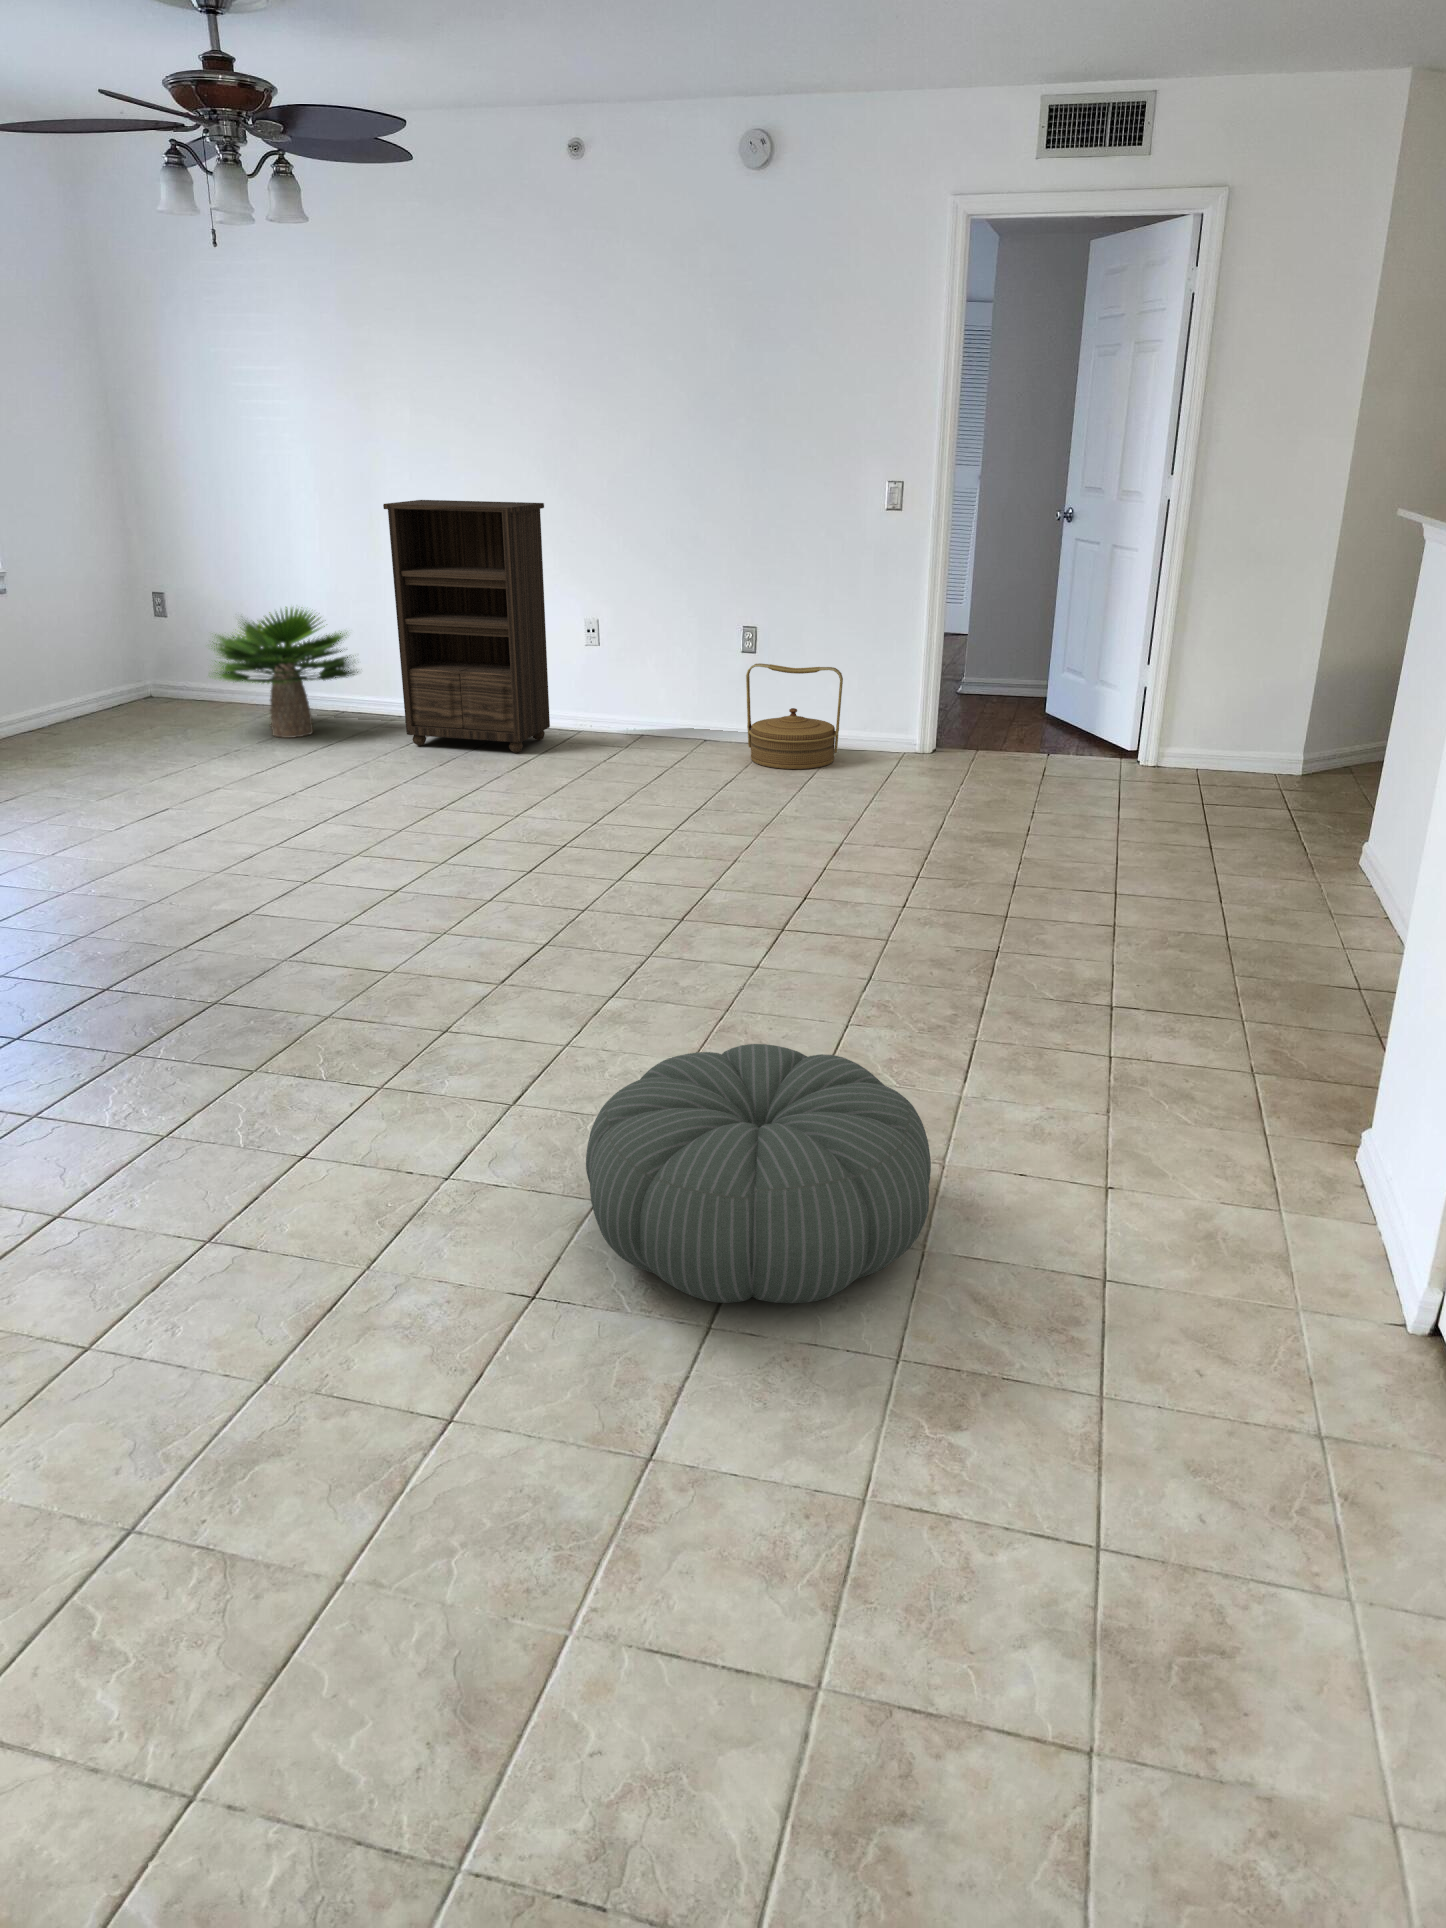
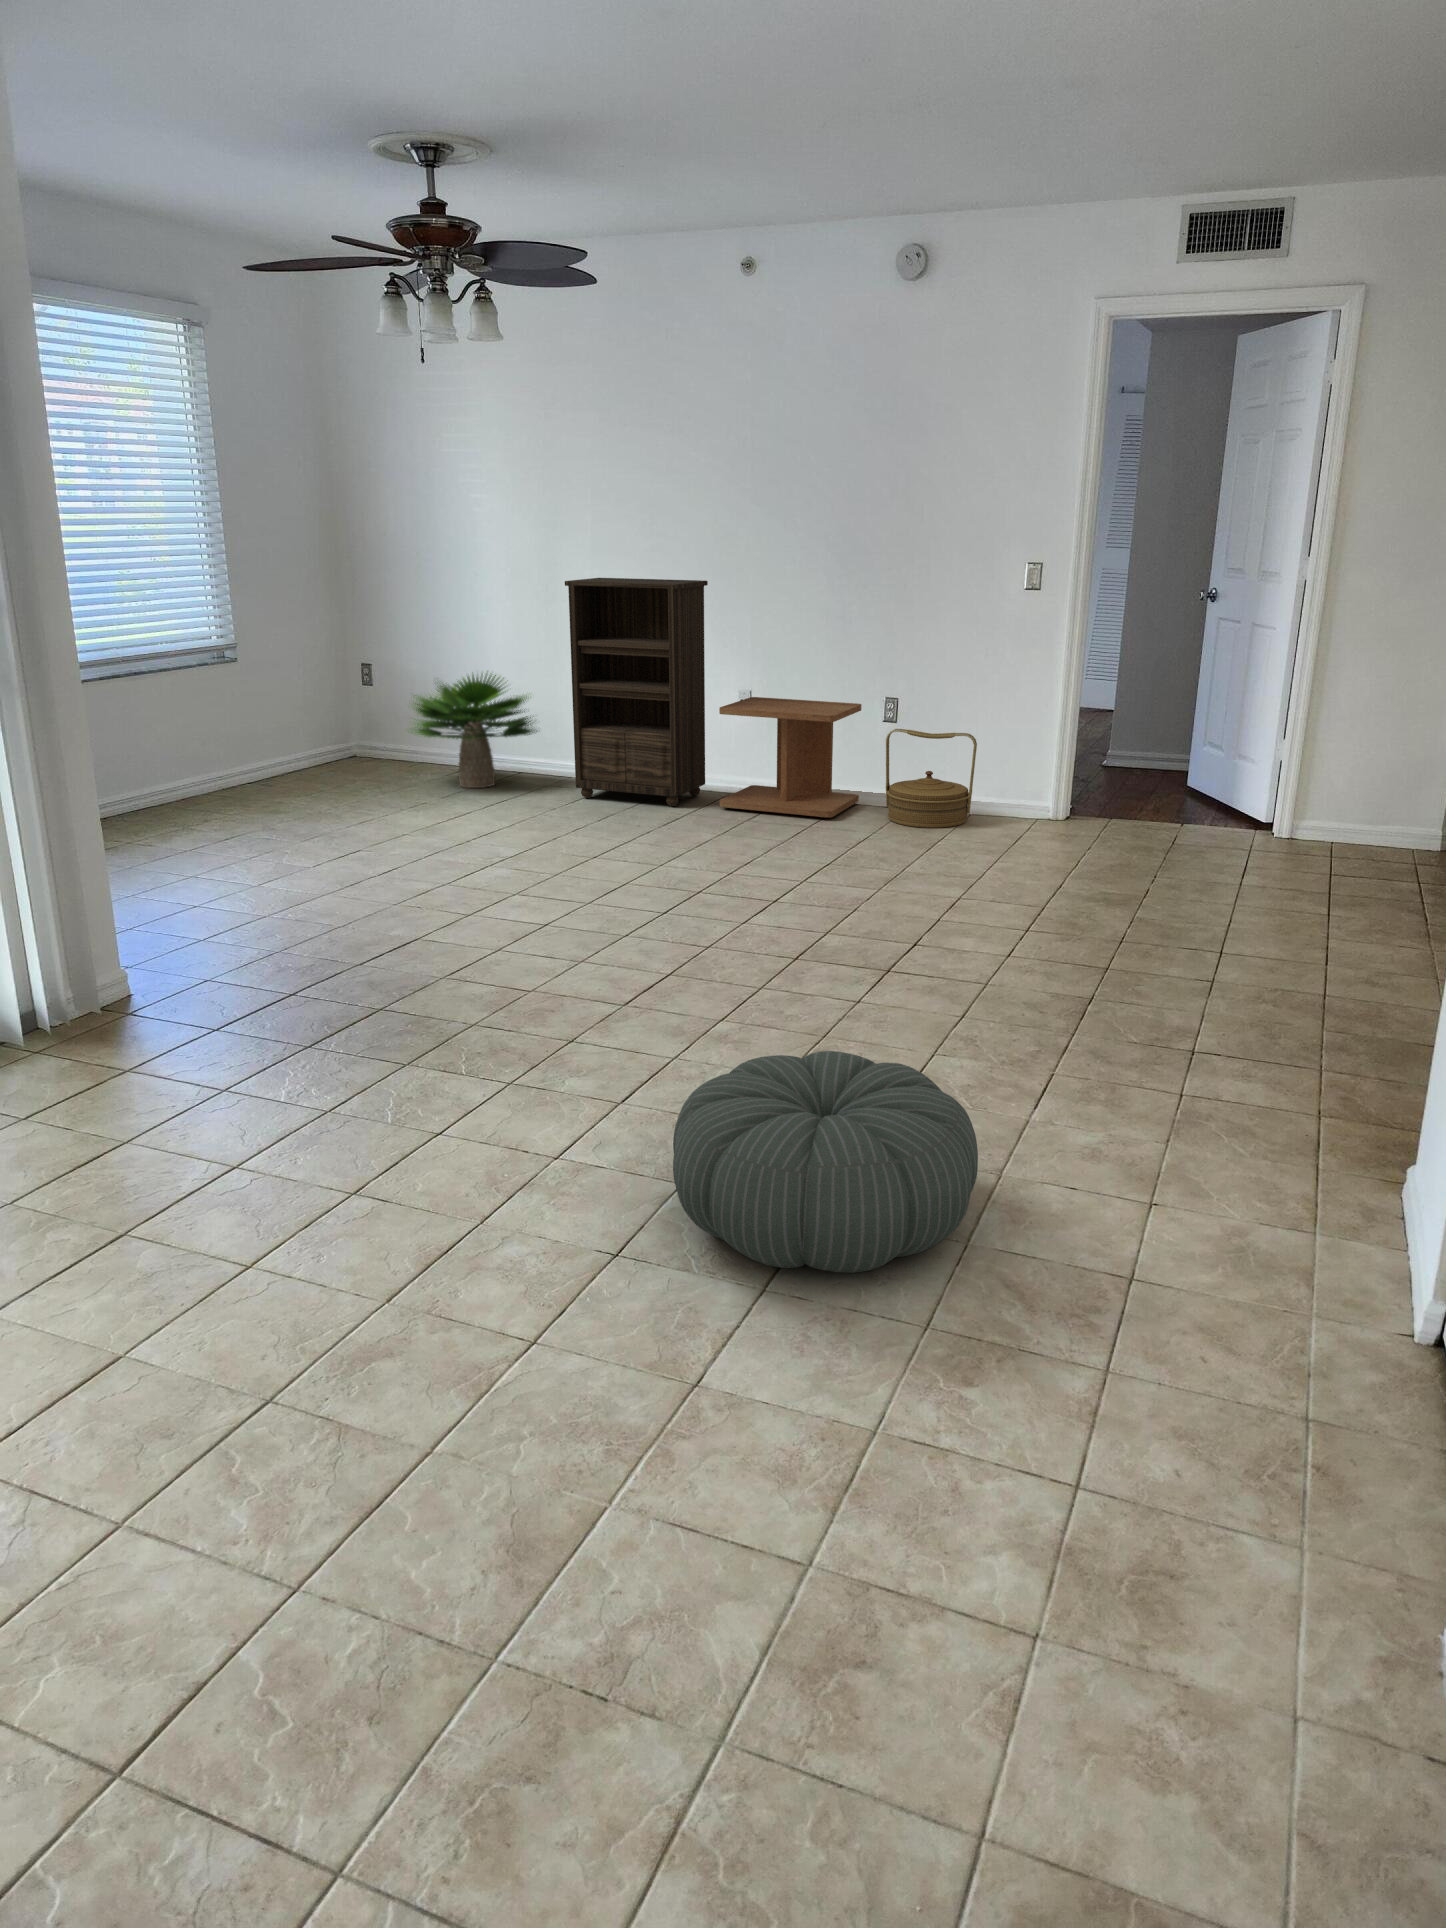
side table: none [564,631,717,762] -> present [719,697,861,818]

